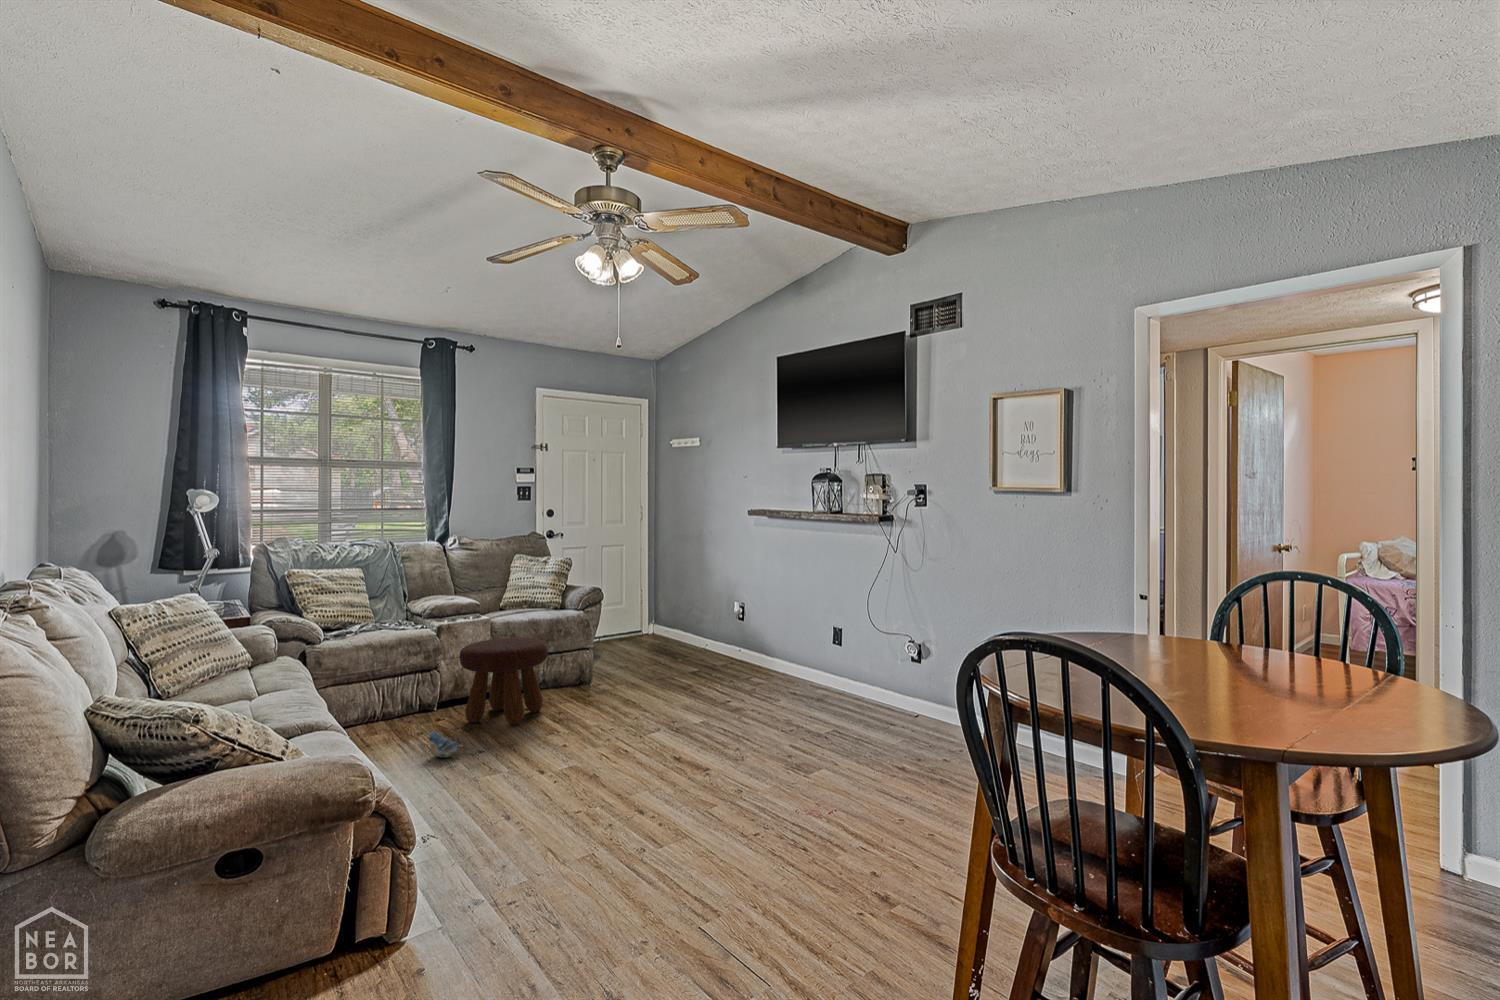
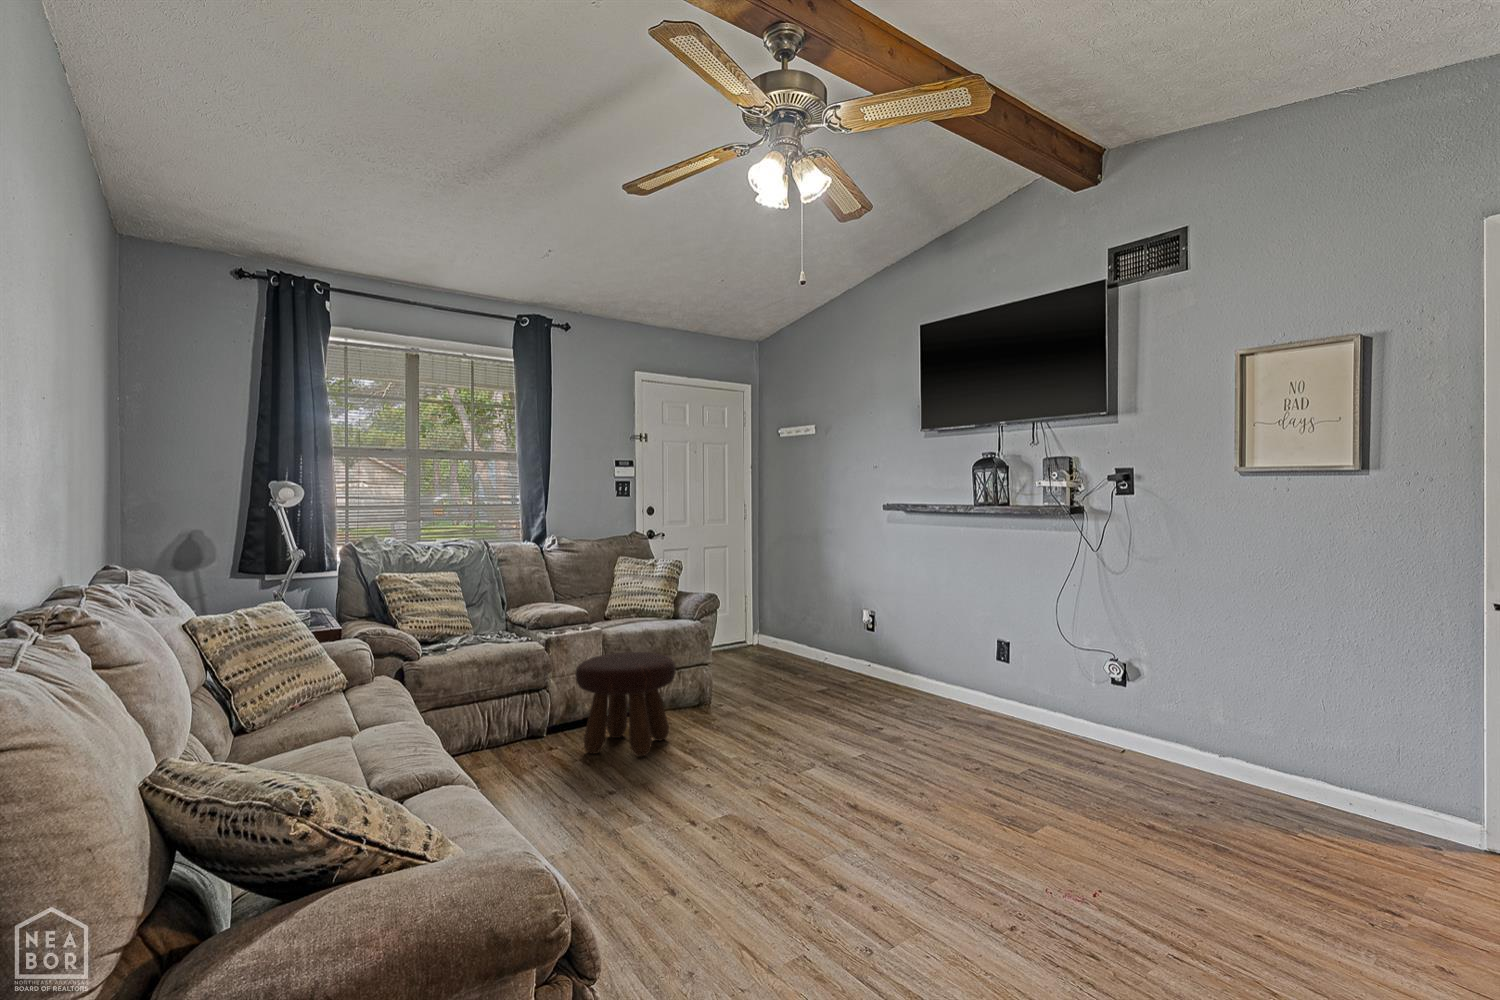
plush toy: present [429,732,462,758] -> none [551,769,592,801]

